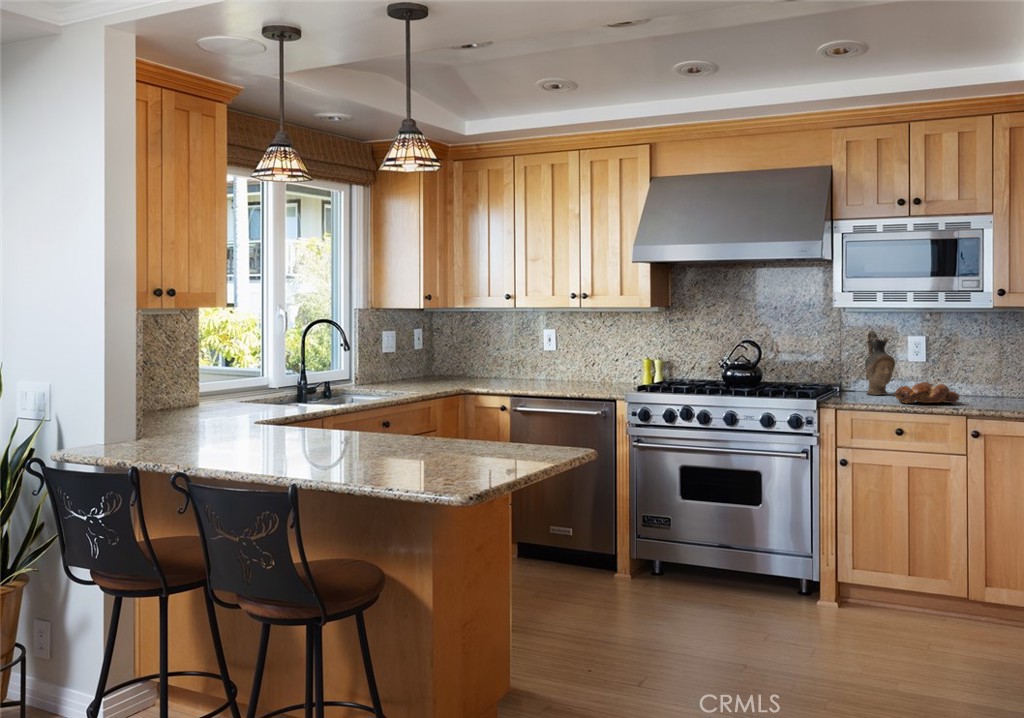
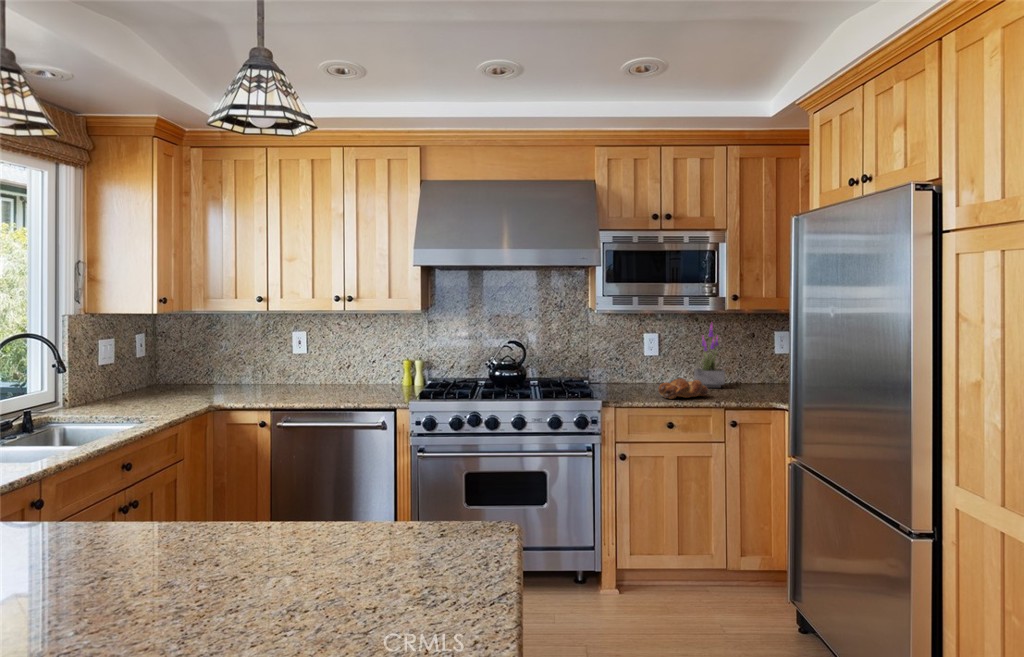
potted plant: none [963,321,1007,398] -> present [694,325,725,388]
ceramic pitcher: present [865,330,895,395] -> none [618,331,645,389]

